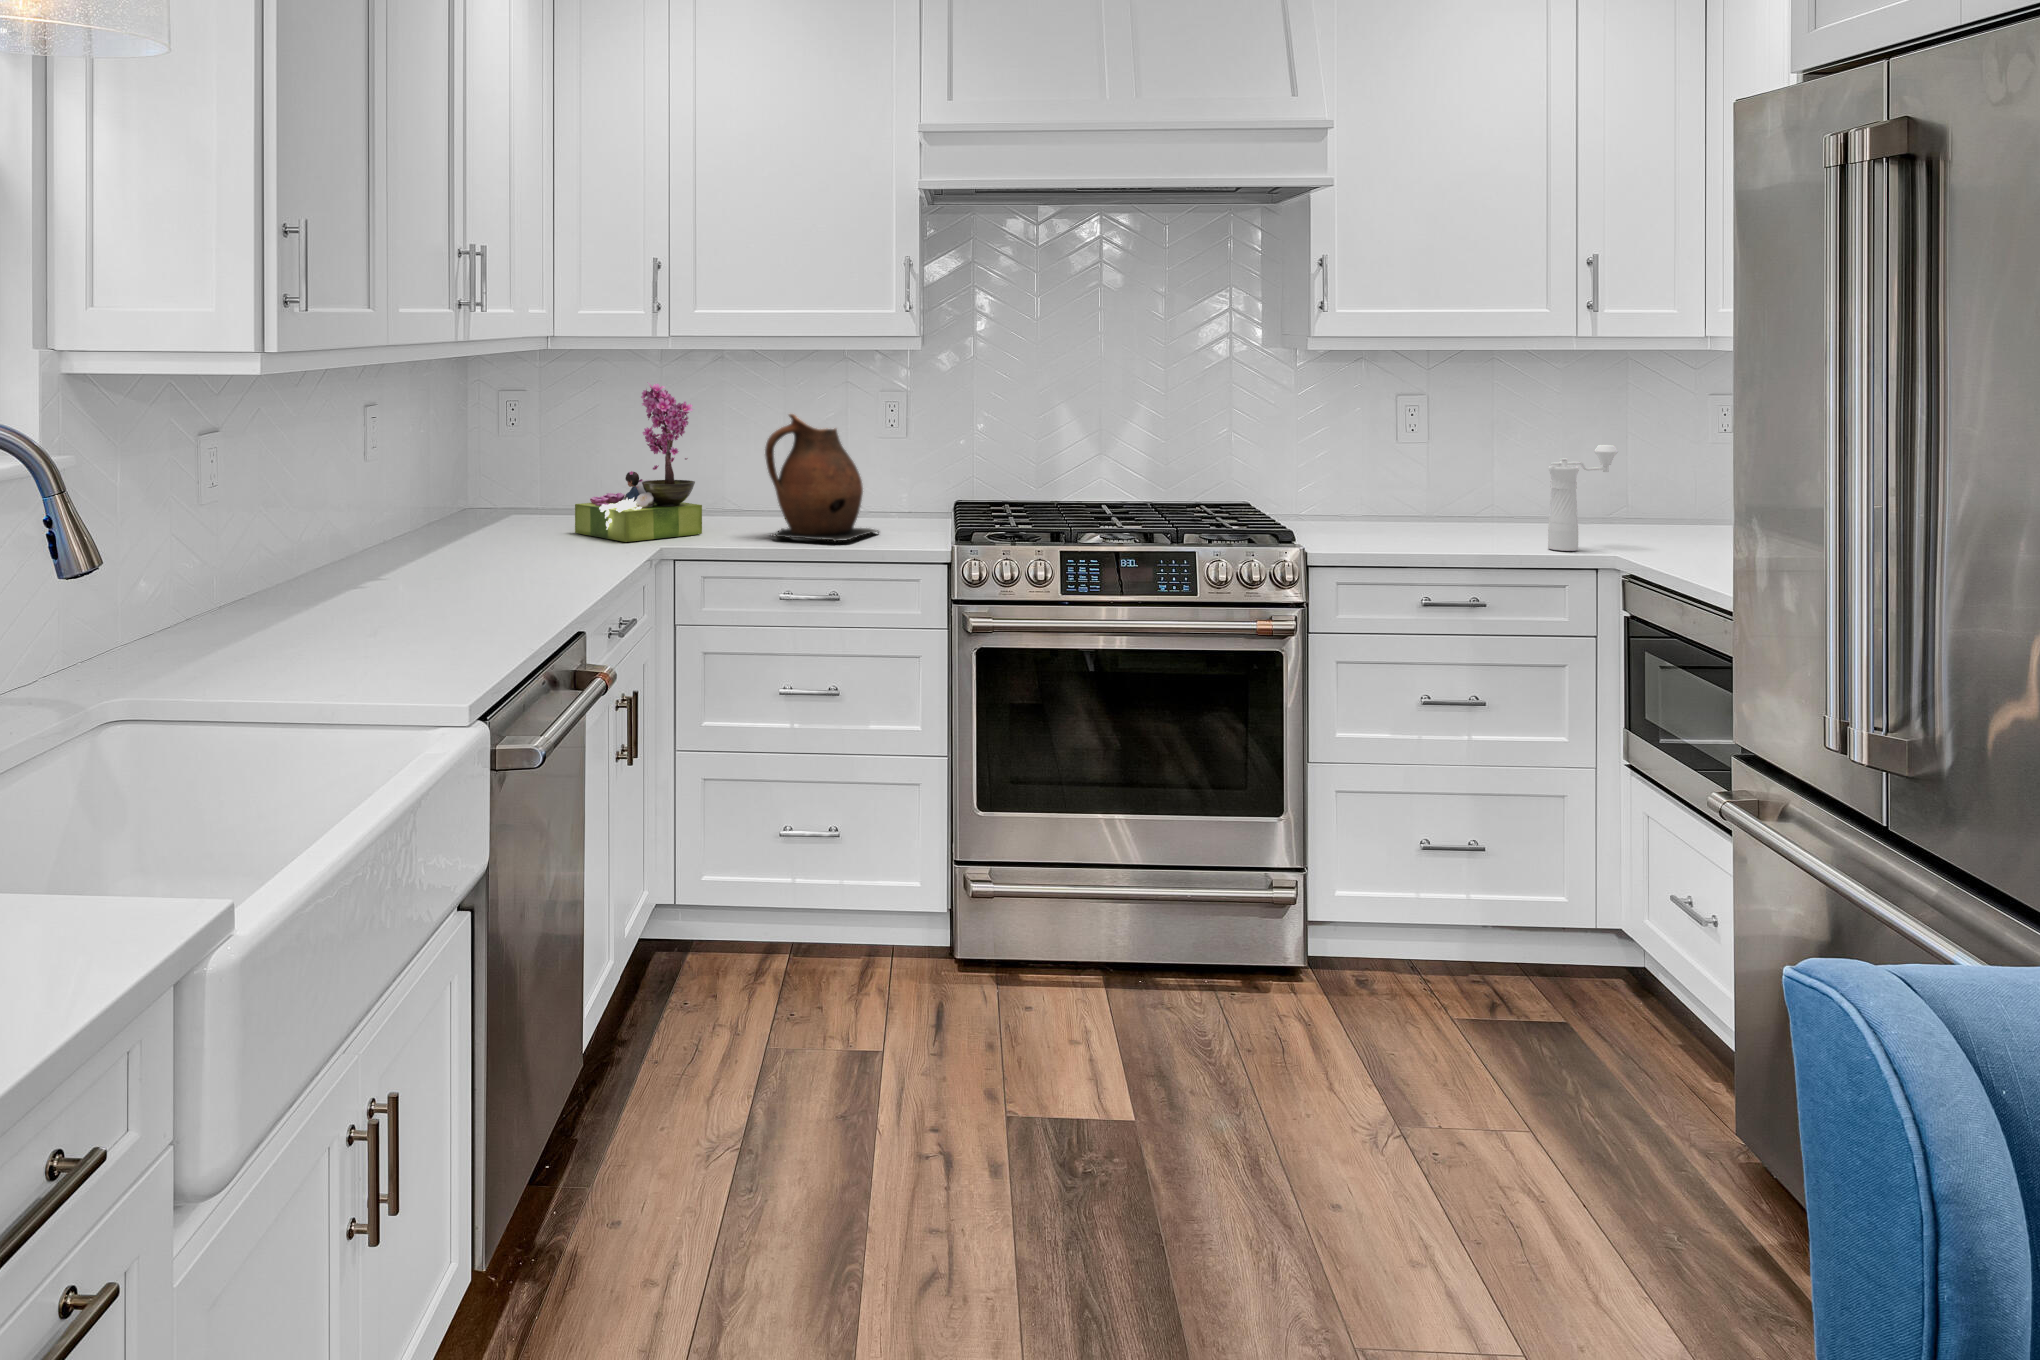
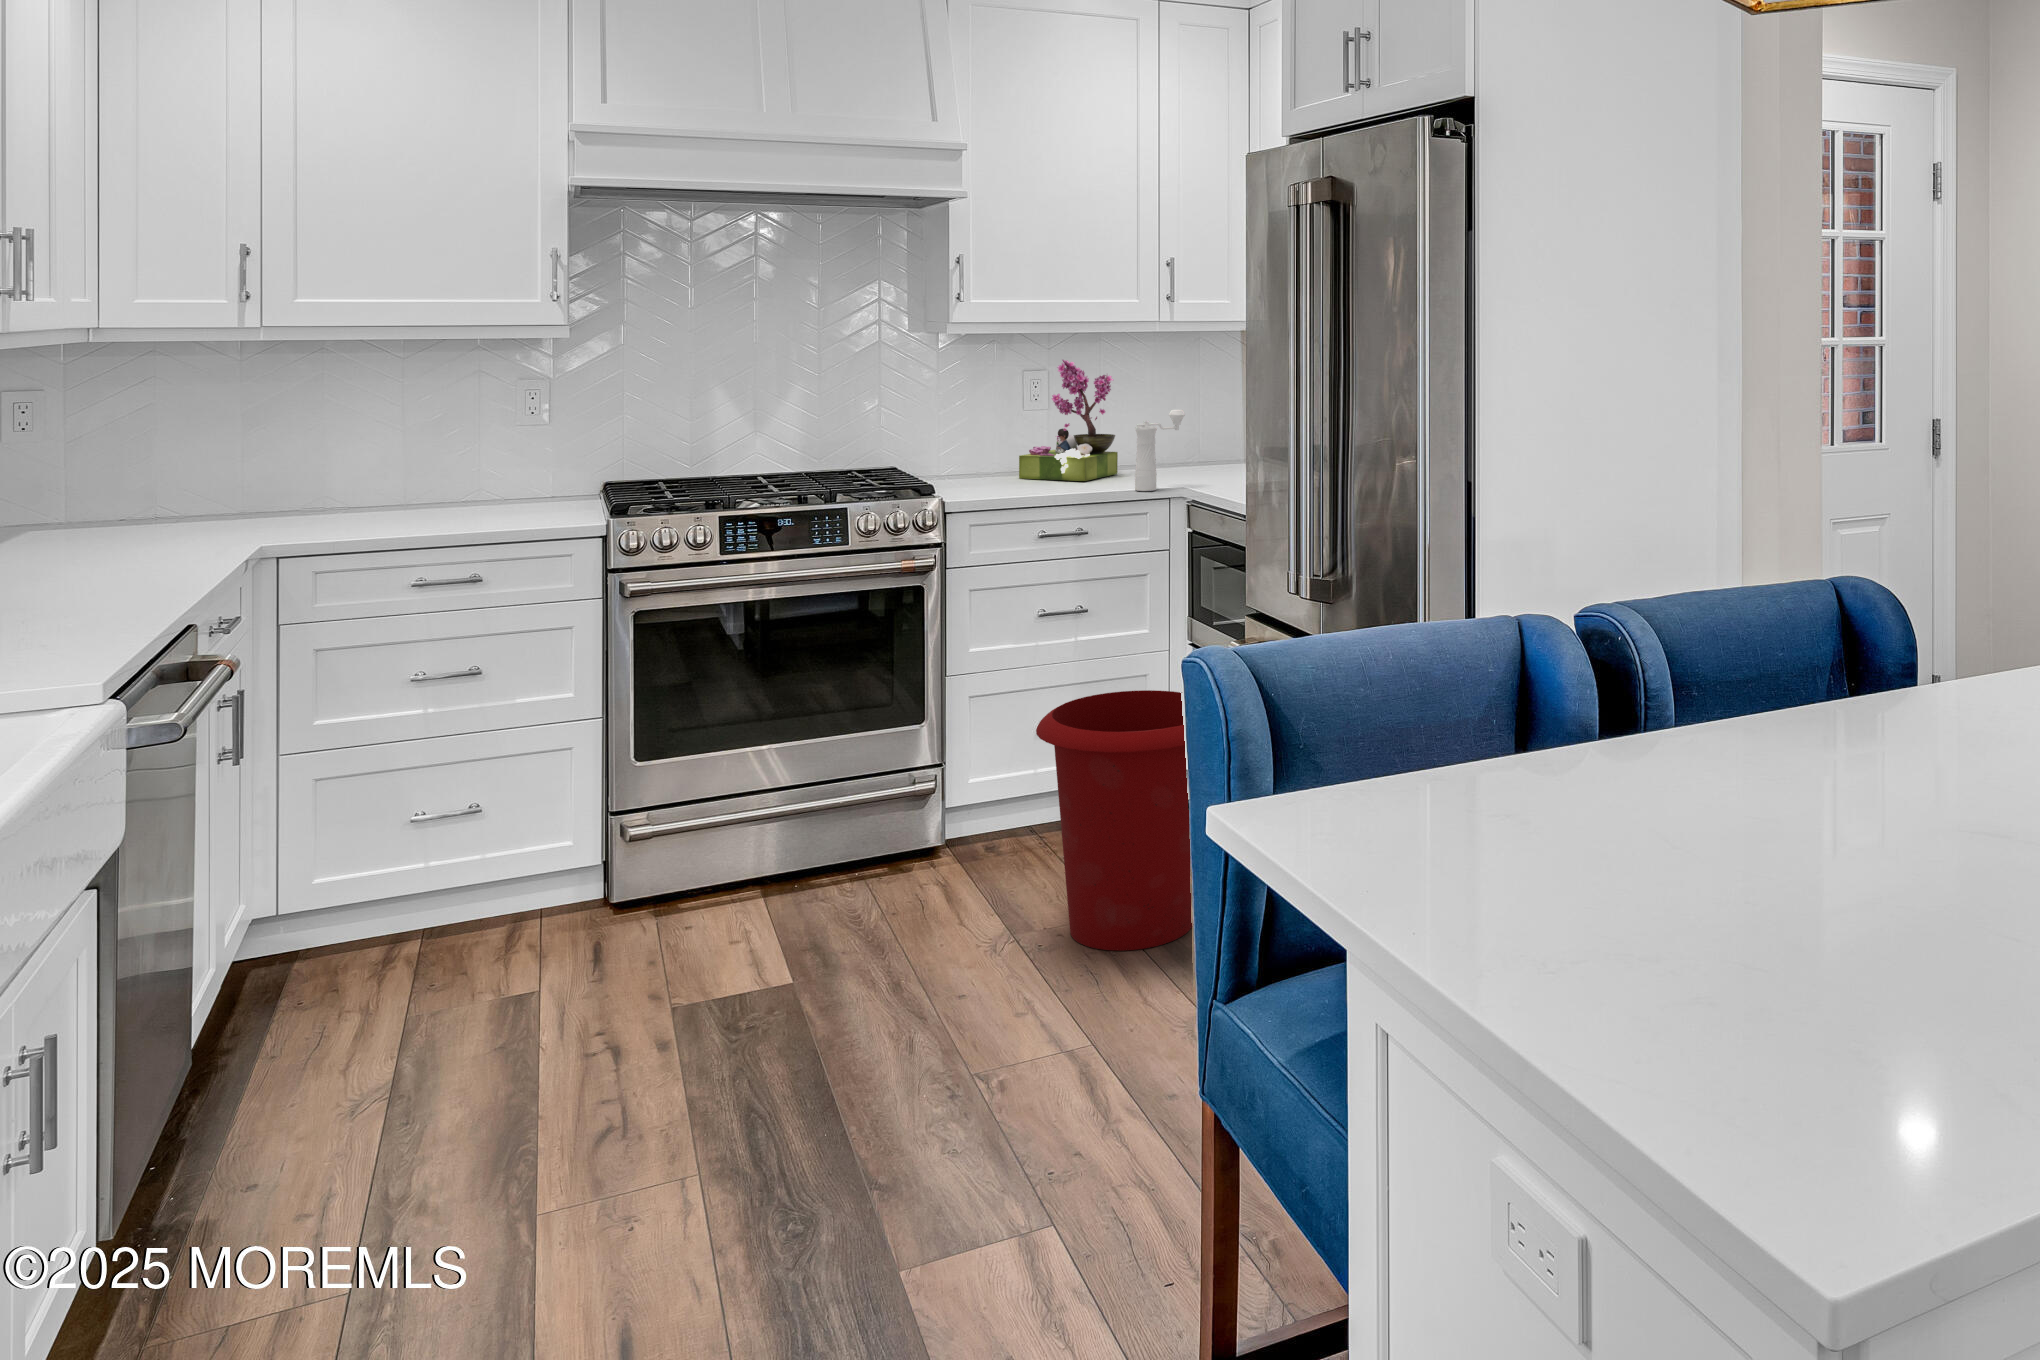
flower arrangement: present [575,383,702,542] -> present [1019,360,1118,481]
ceramic pitcher: present [765,414,879,542] -> none [385,400,522,526]
waste bin: none [1430,824,1719,1206] -> present [1036,690,1192,951]

